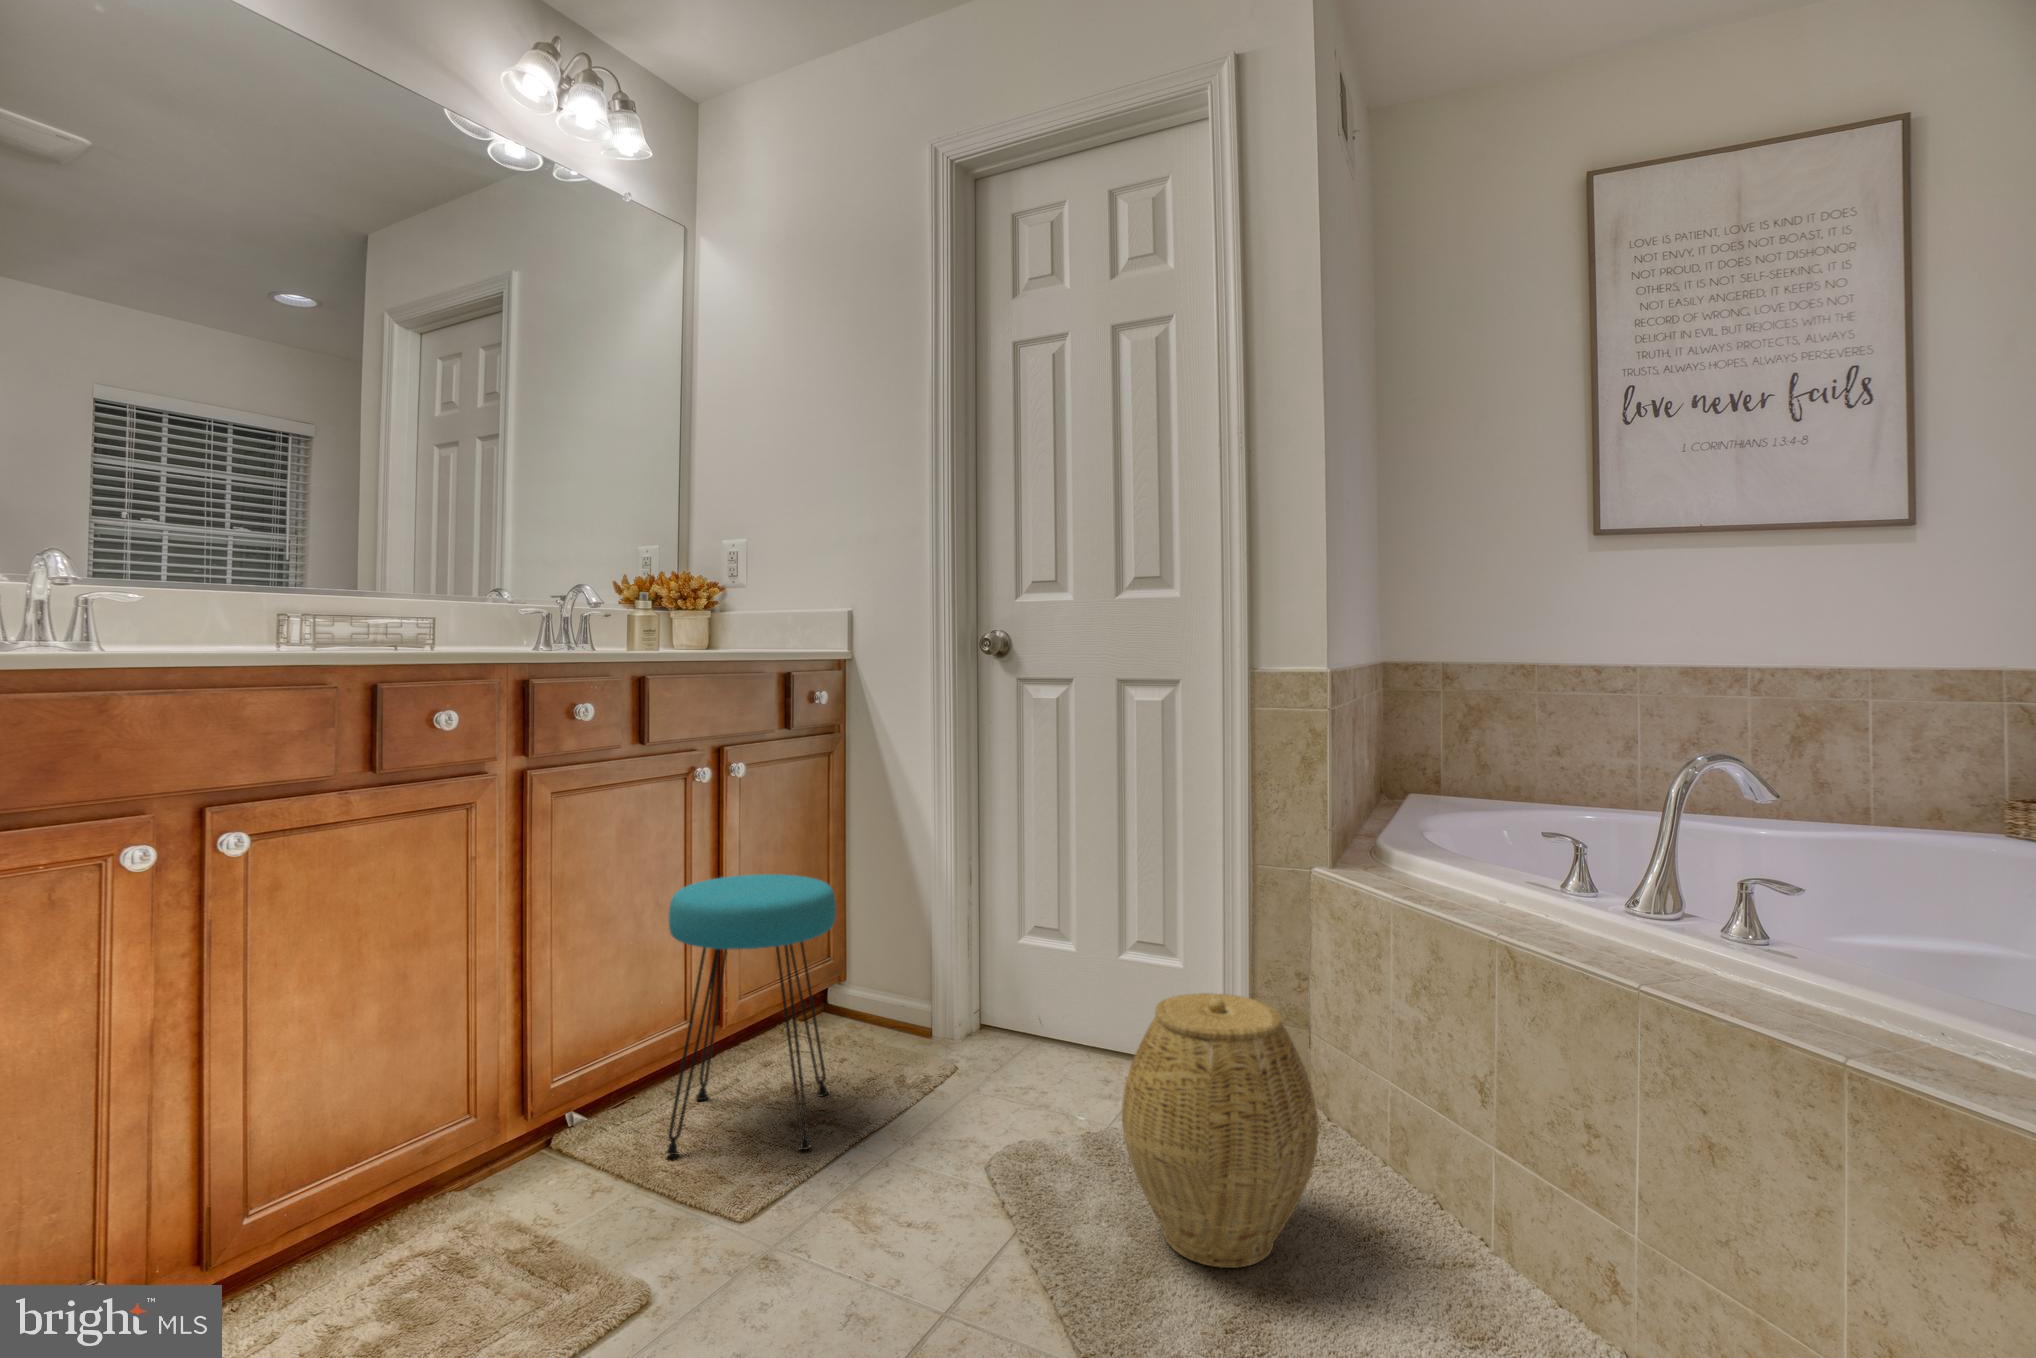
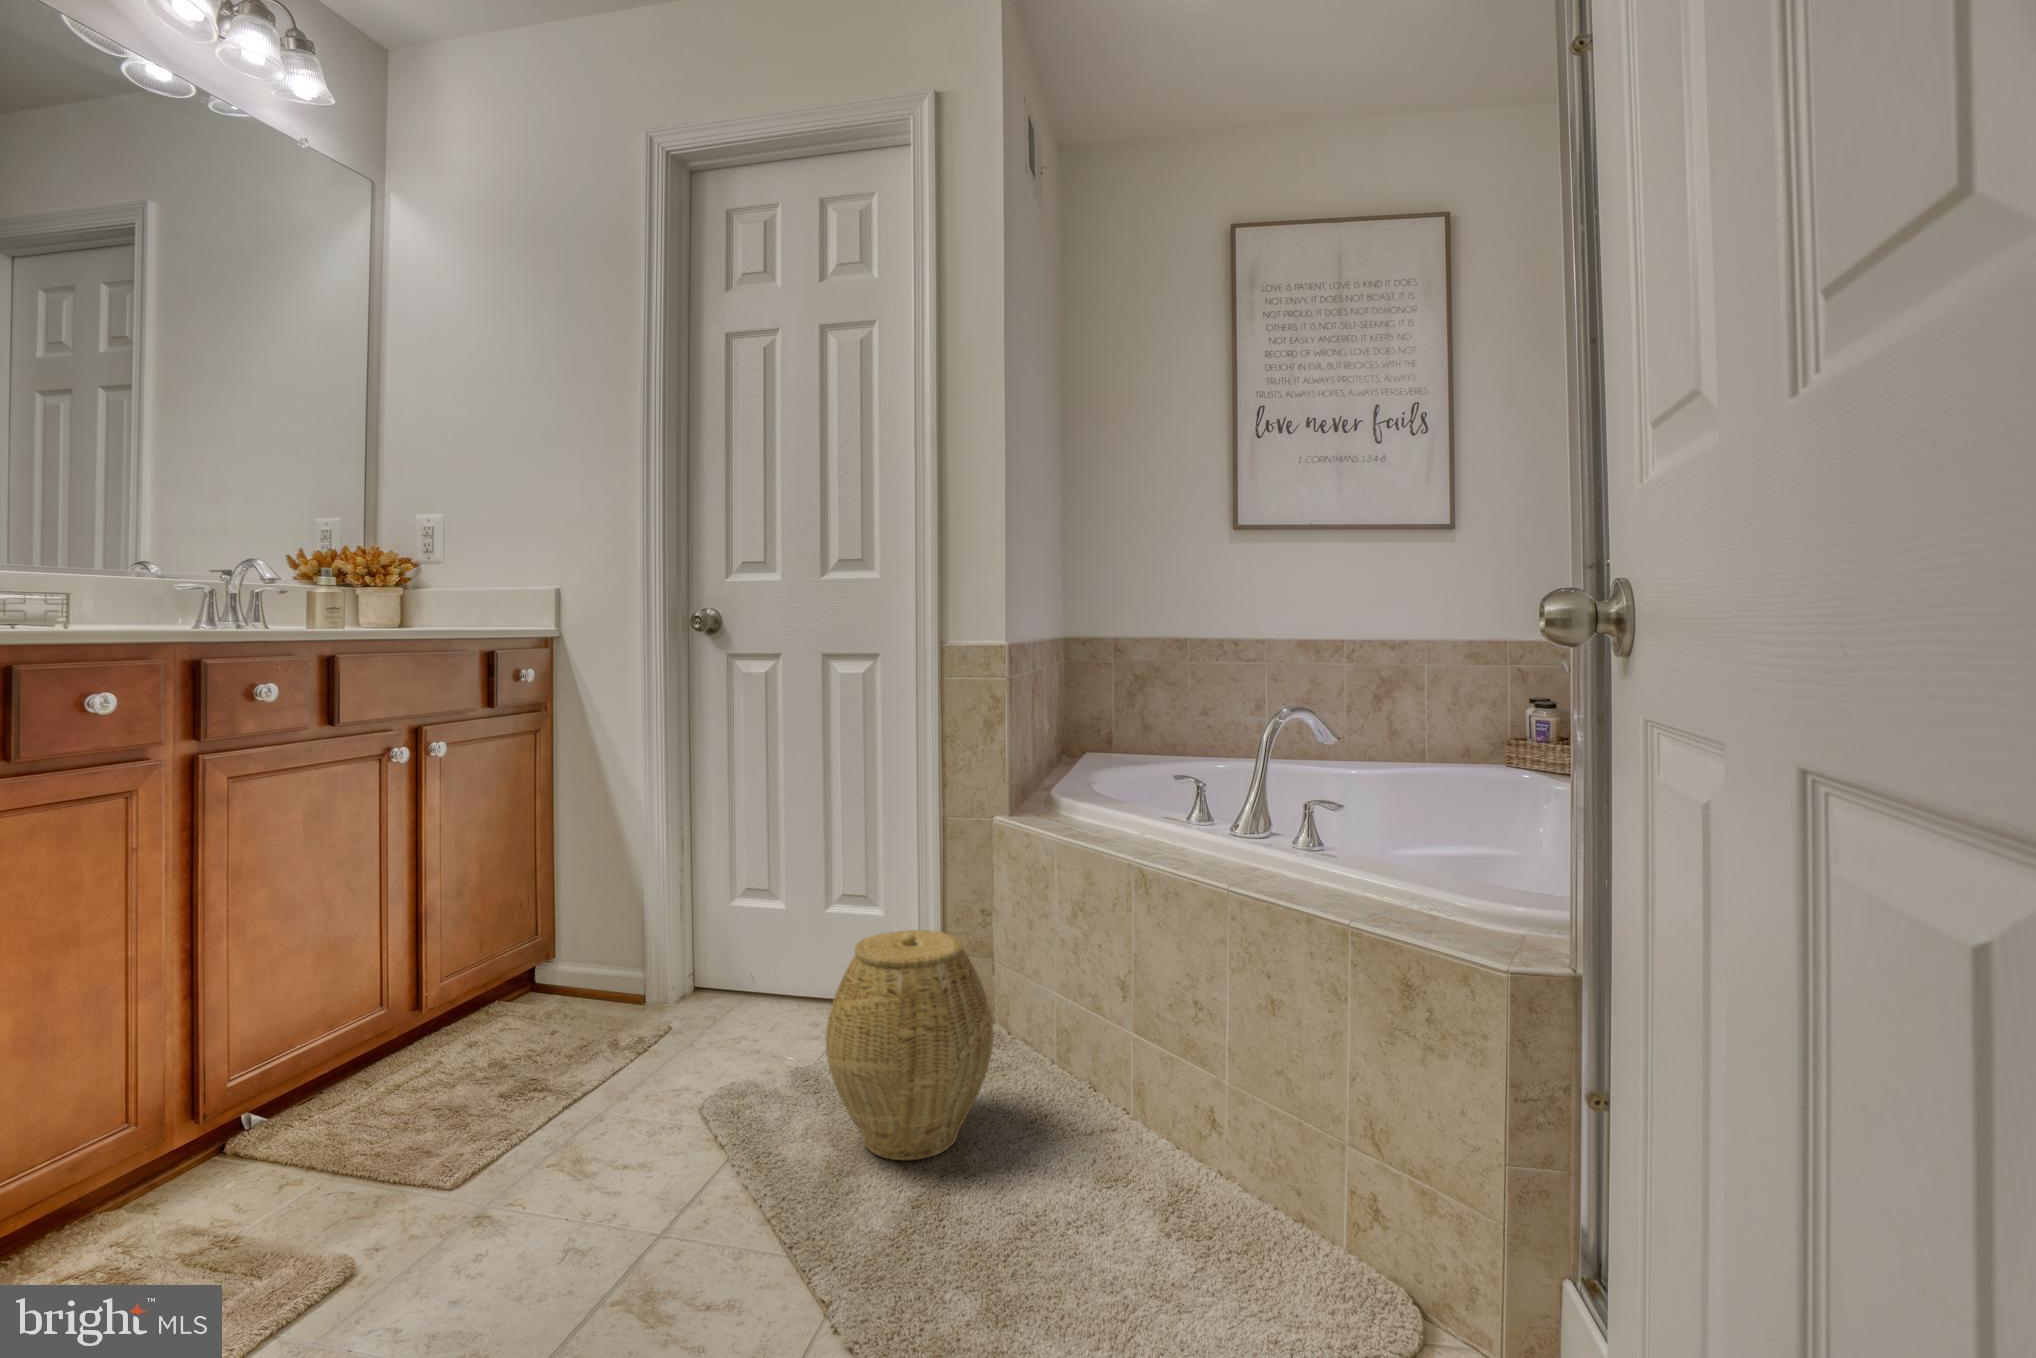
stool: present [666,874,836,1155] -> none [362,854,548,1138]

